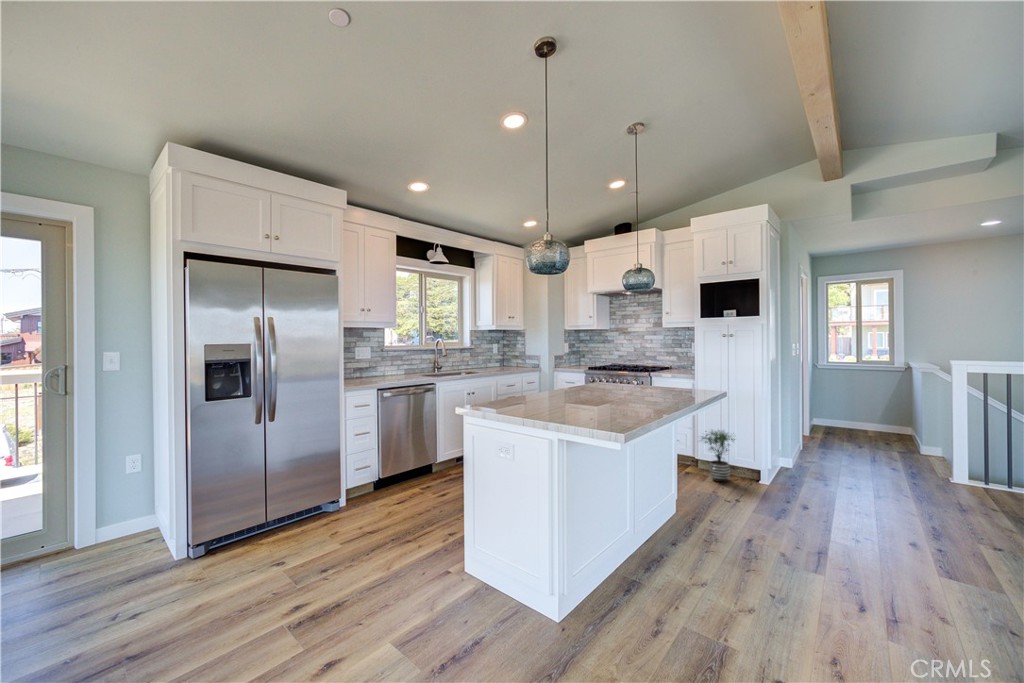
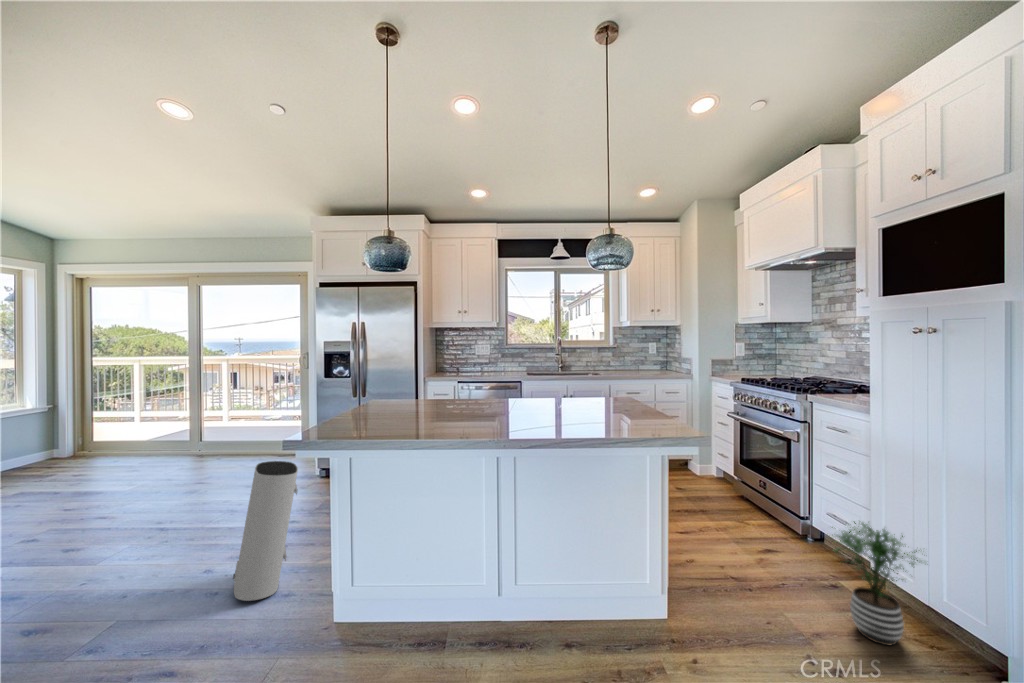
air purifier: none [416,491,490,653] -> present [233,461,298,601]

